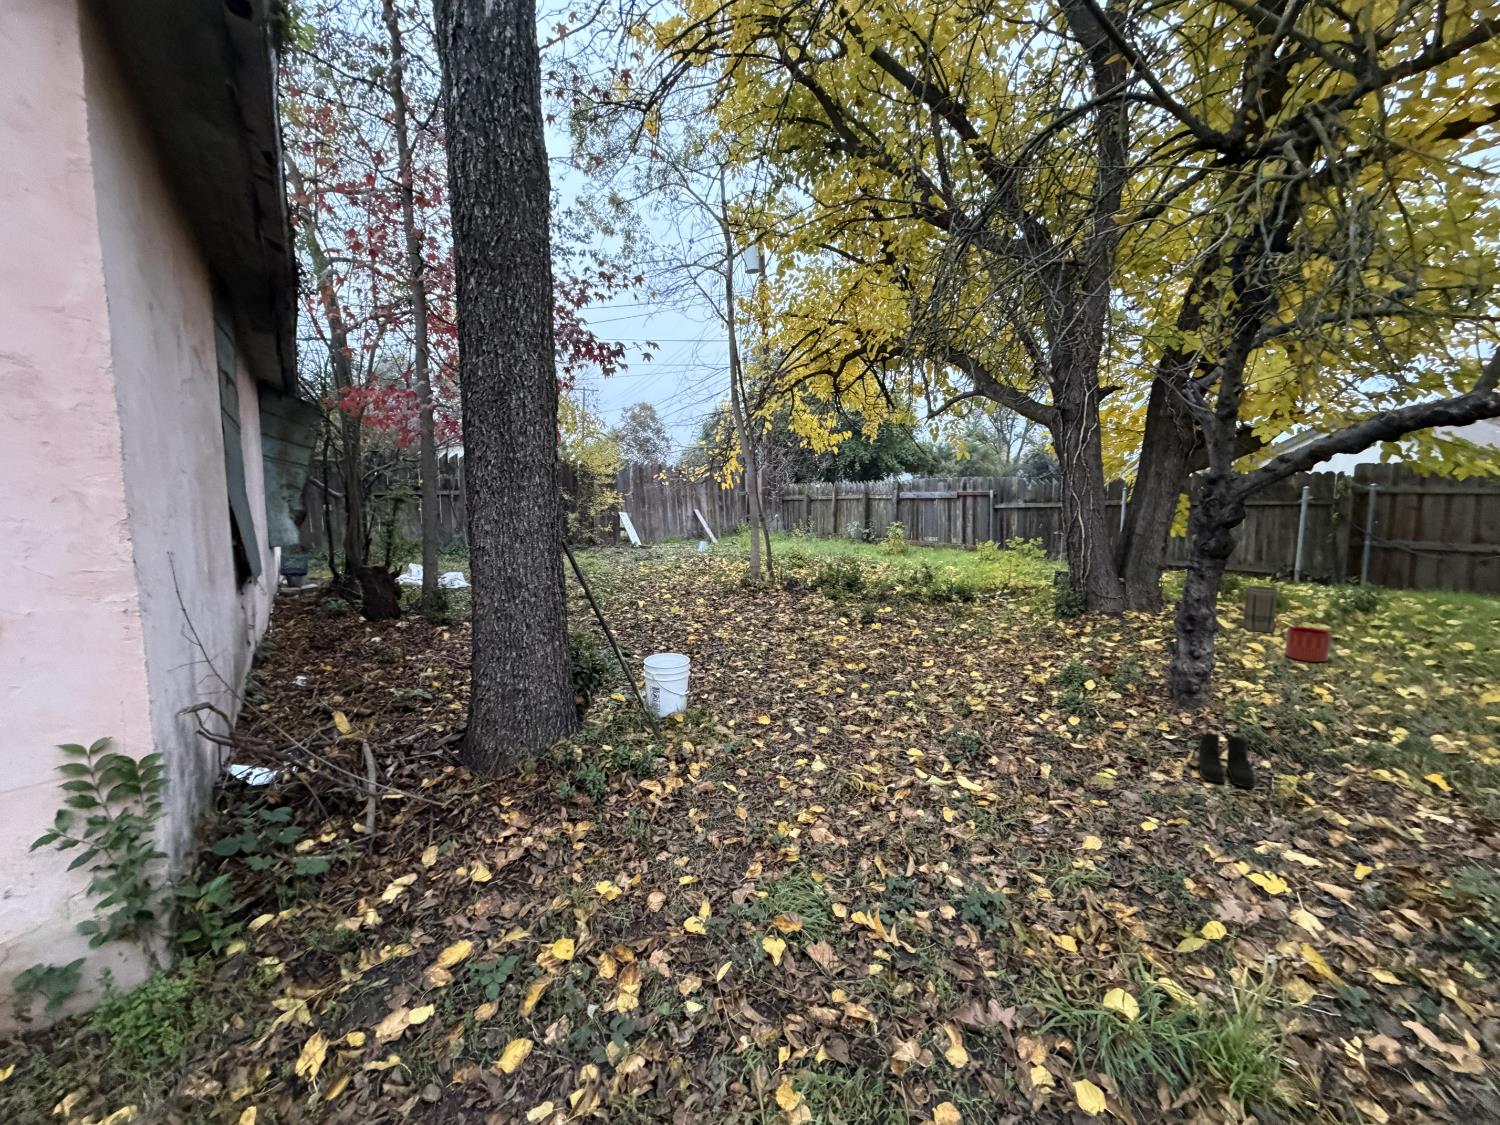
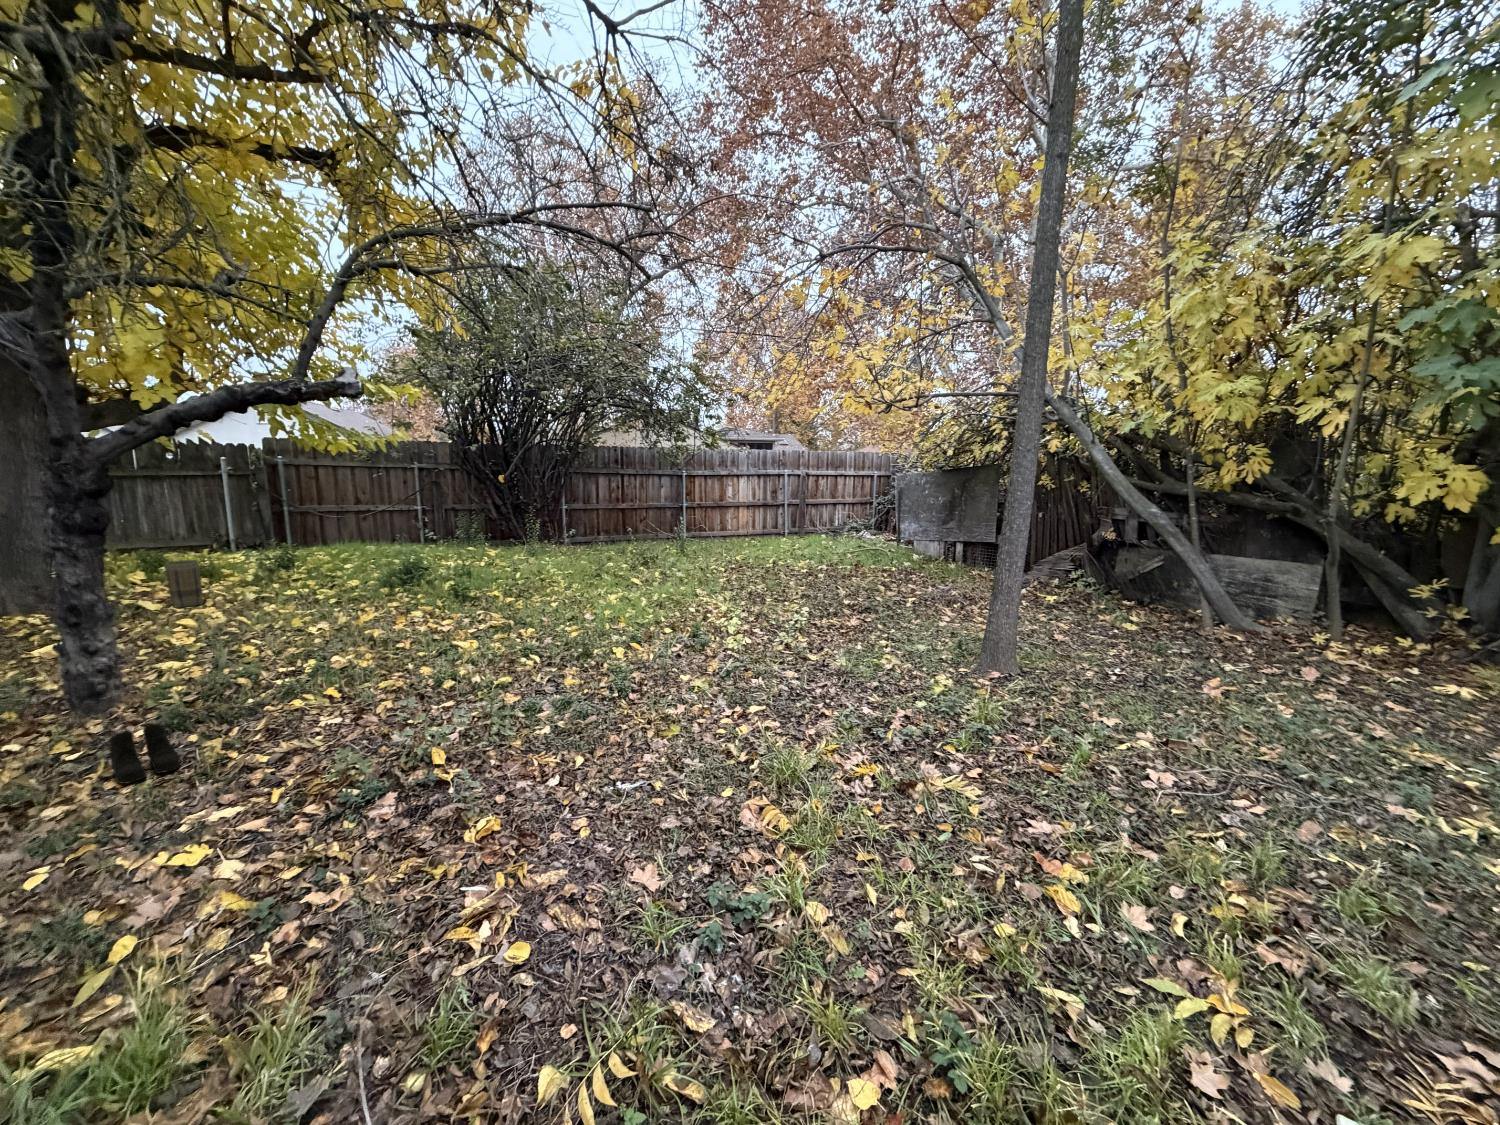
planter: present [1285,626,1331,662] -> none [211,592,255,625]

